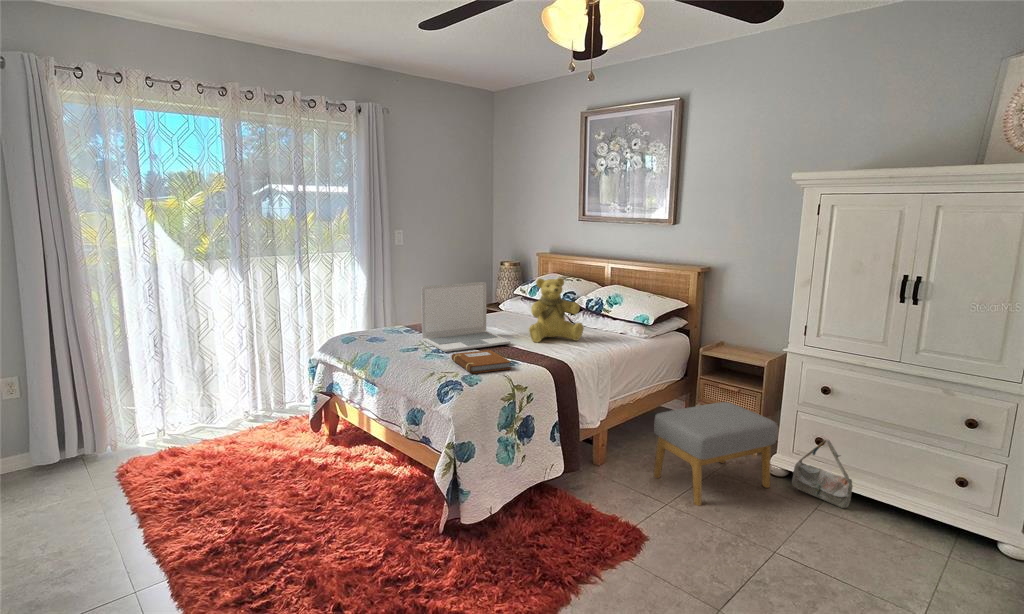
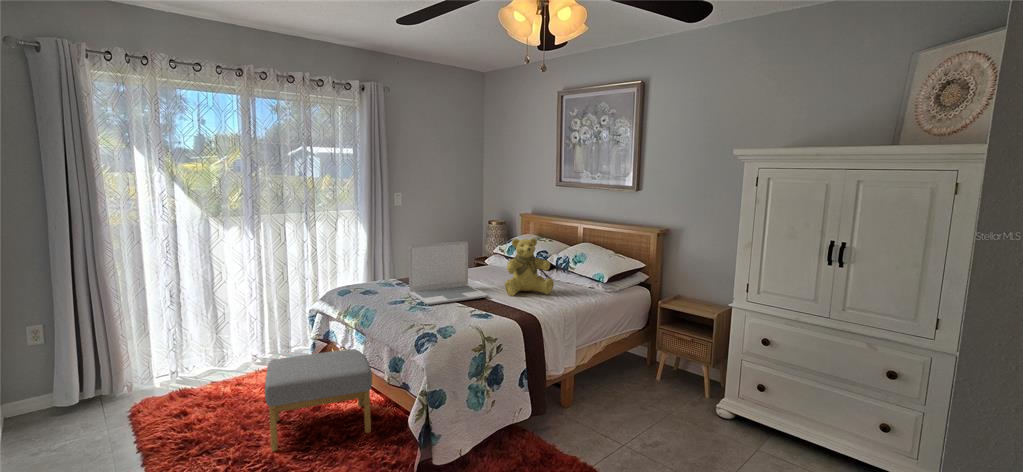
notebook: present [452,350,511,373] -> none [432,304,484,326]
footstool: present [654,402,778,506] -> present [265,349,372,451]
bag: present [792,439,853,509] -> none [738,387,792,451]

